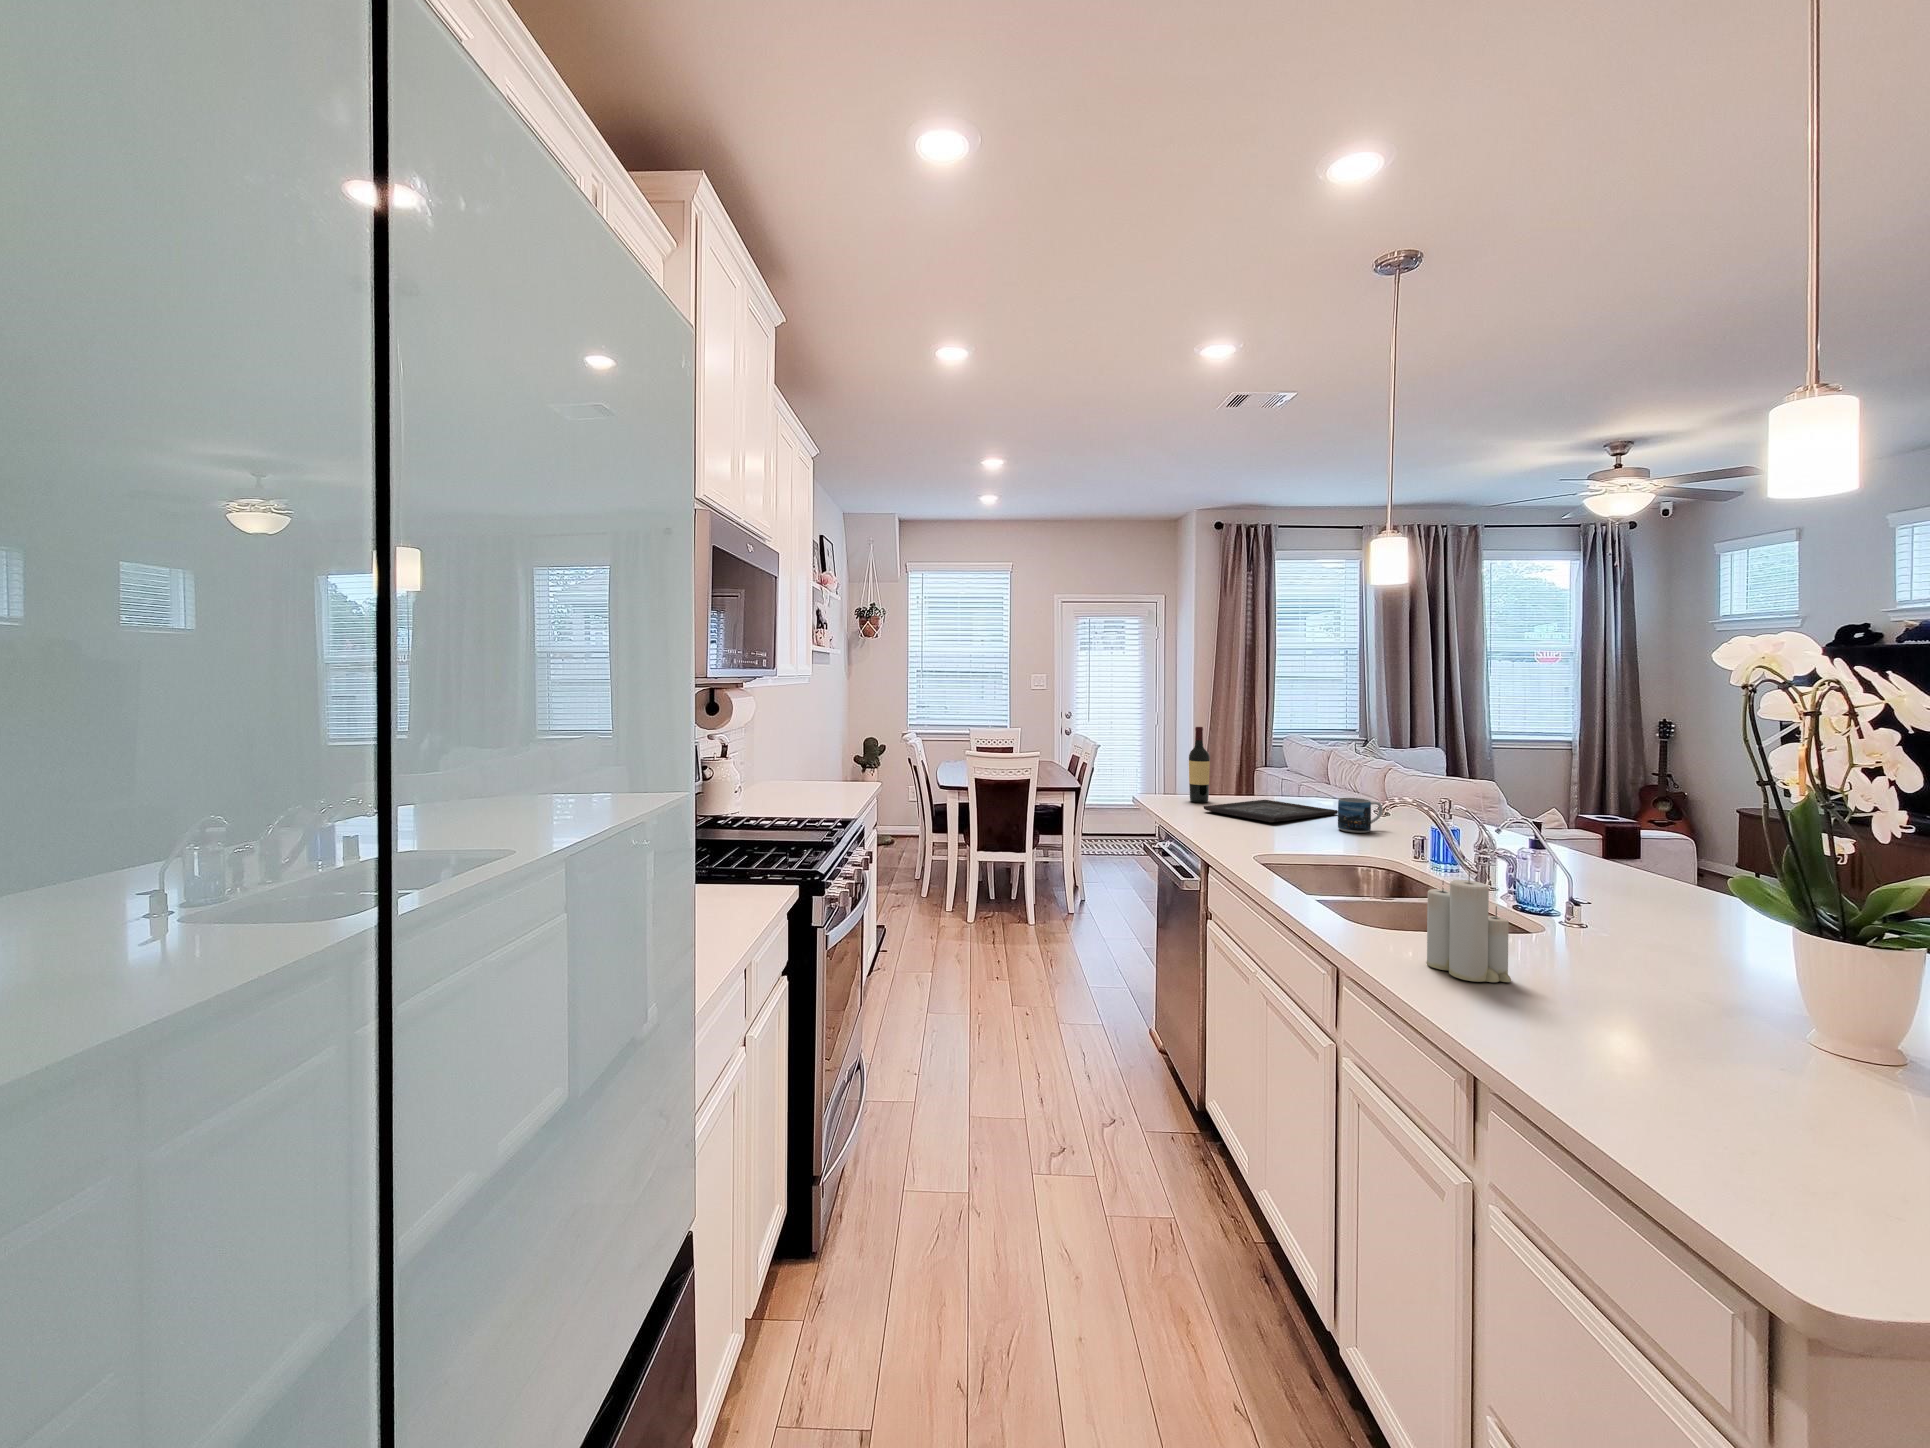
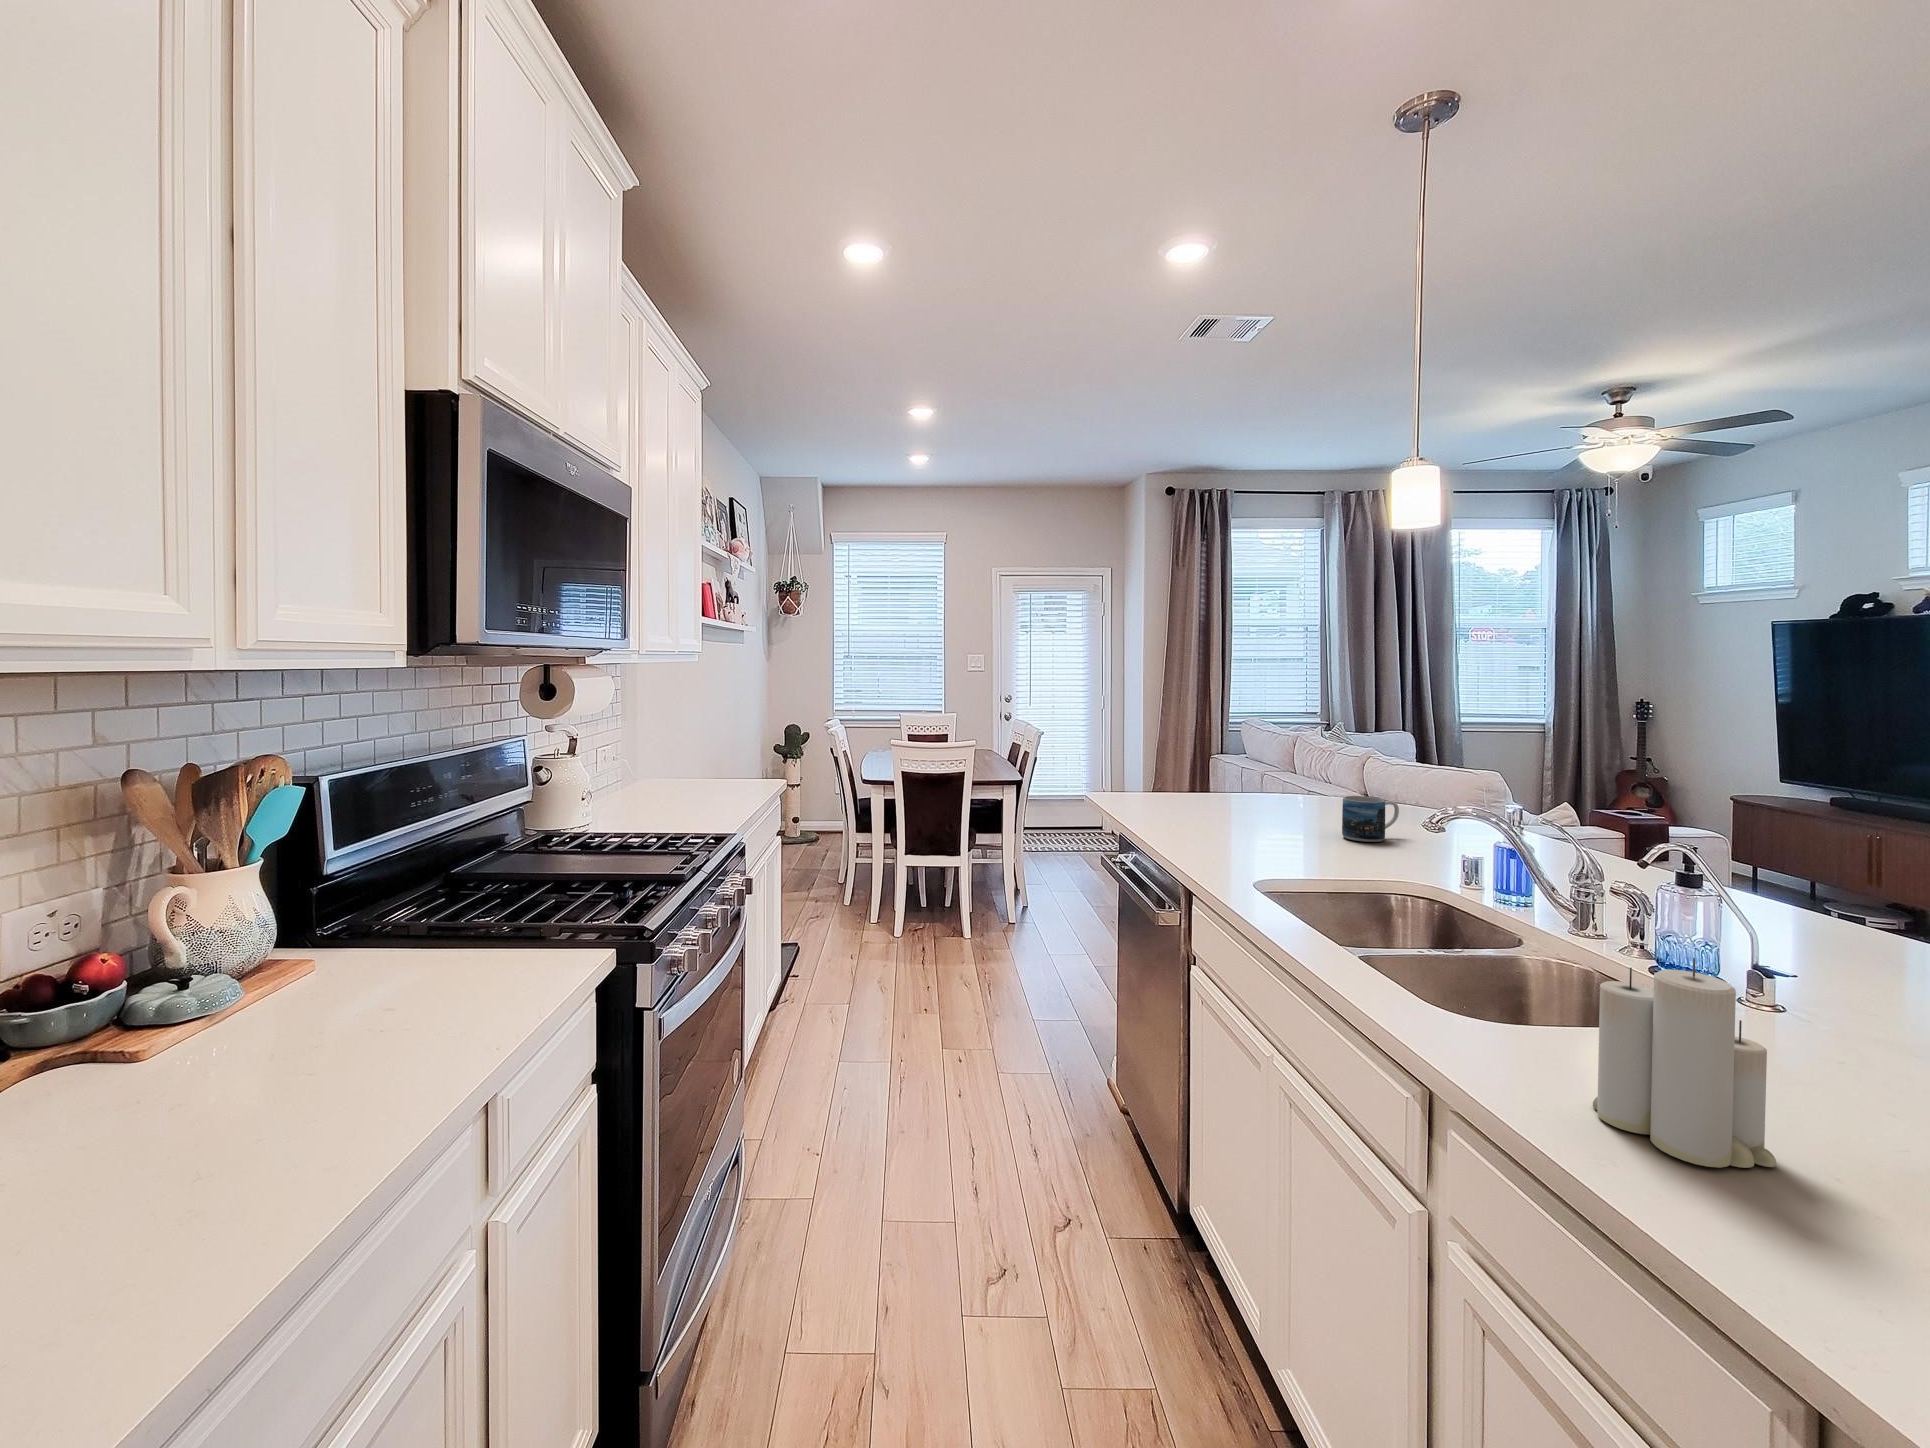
wine bottle: present [1189,727,1210,803] -> none [1149,707,1175,801]
tray: present [1204,800,1338,822] -> none [1169,797,1335,828]

